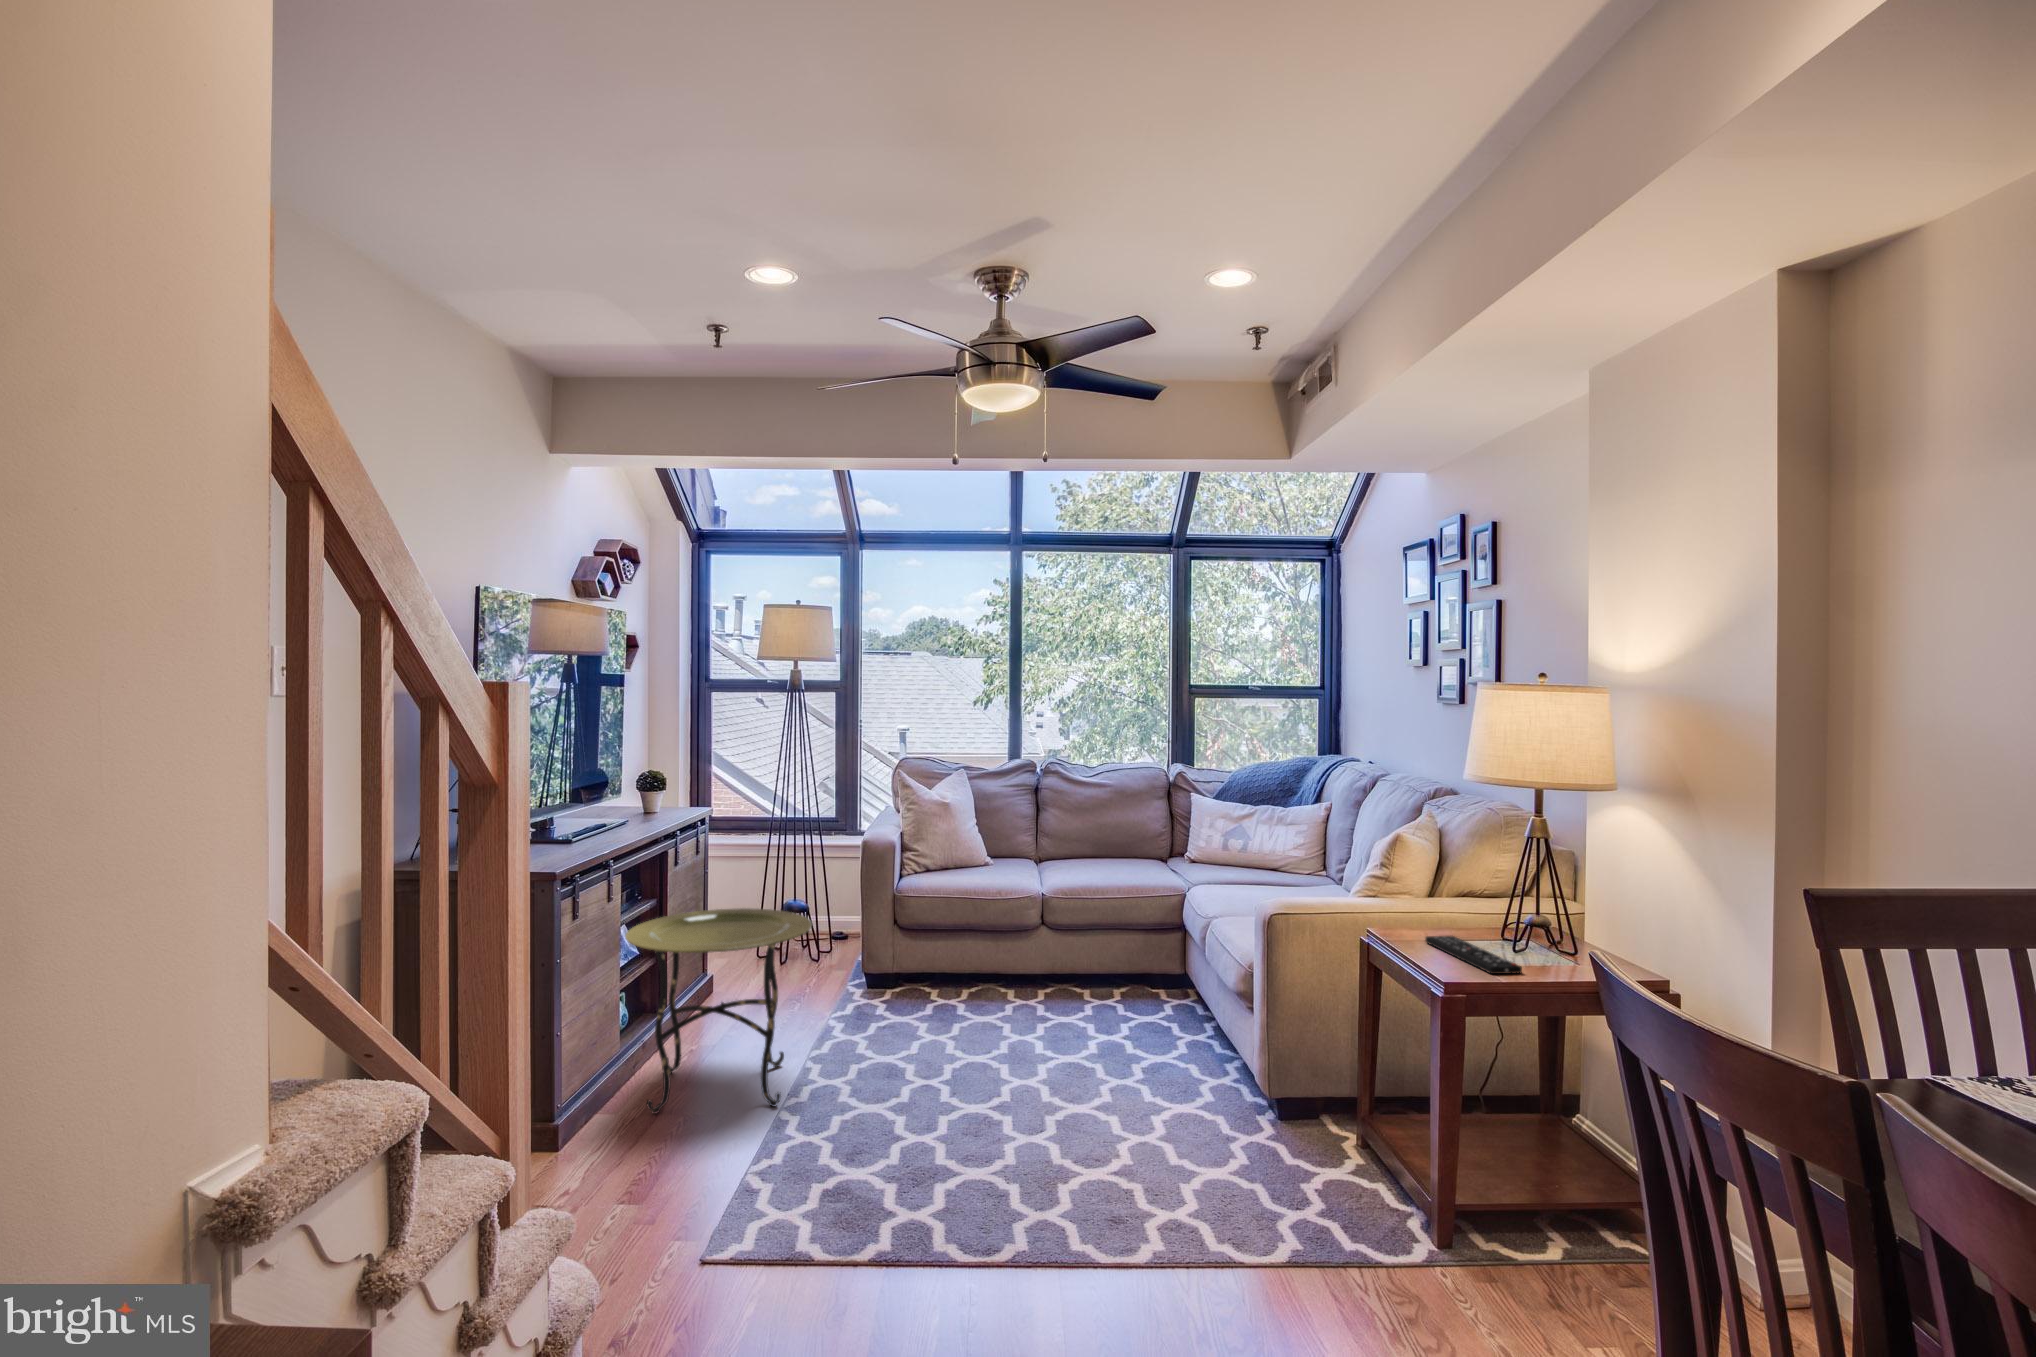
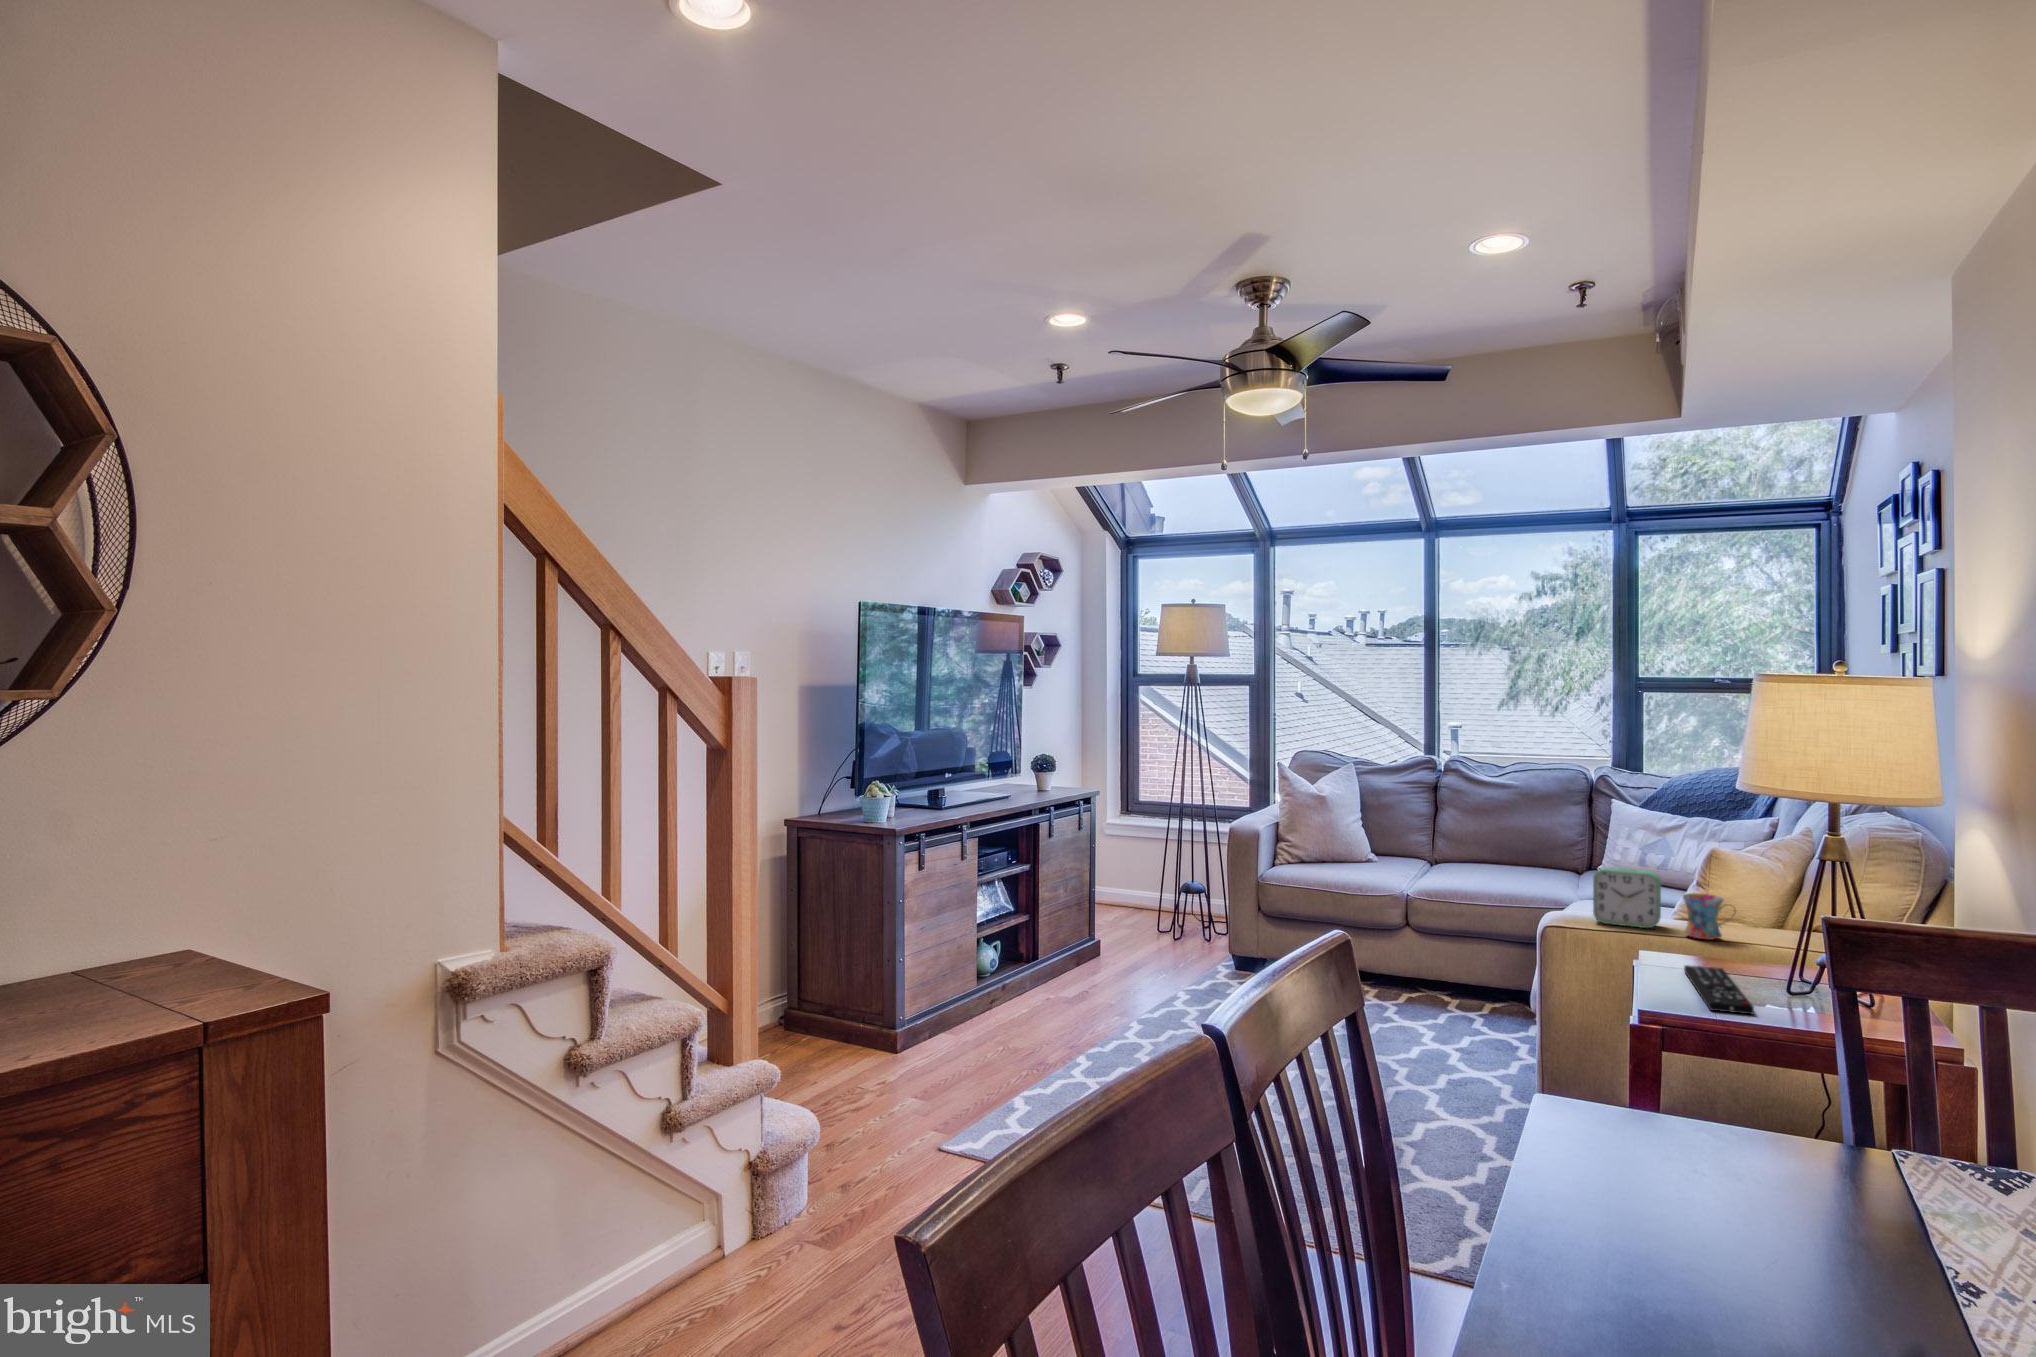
alarm clock: none [1297,854,1354,906] -> present [1593,867,1661,928]
mug: none [1375,872,1416,911] -> present [1683,893,1736,940]
side table: present [625,908,812,1114] -> none [967,876,1125,1051]

